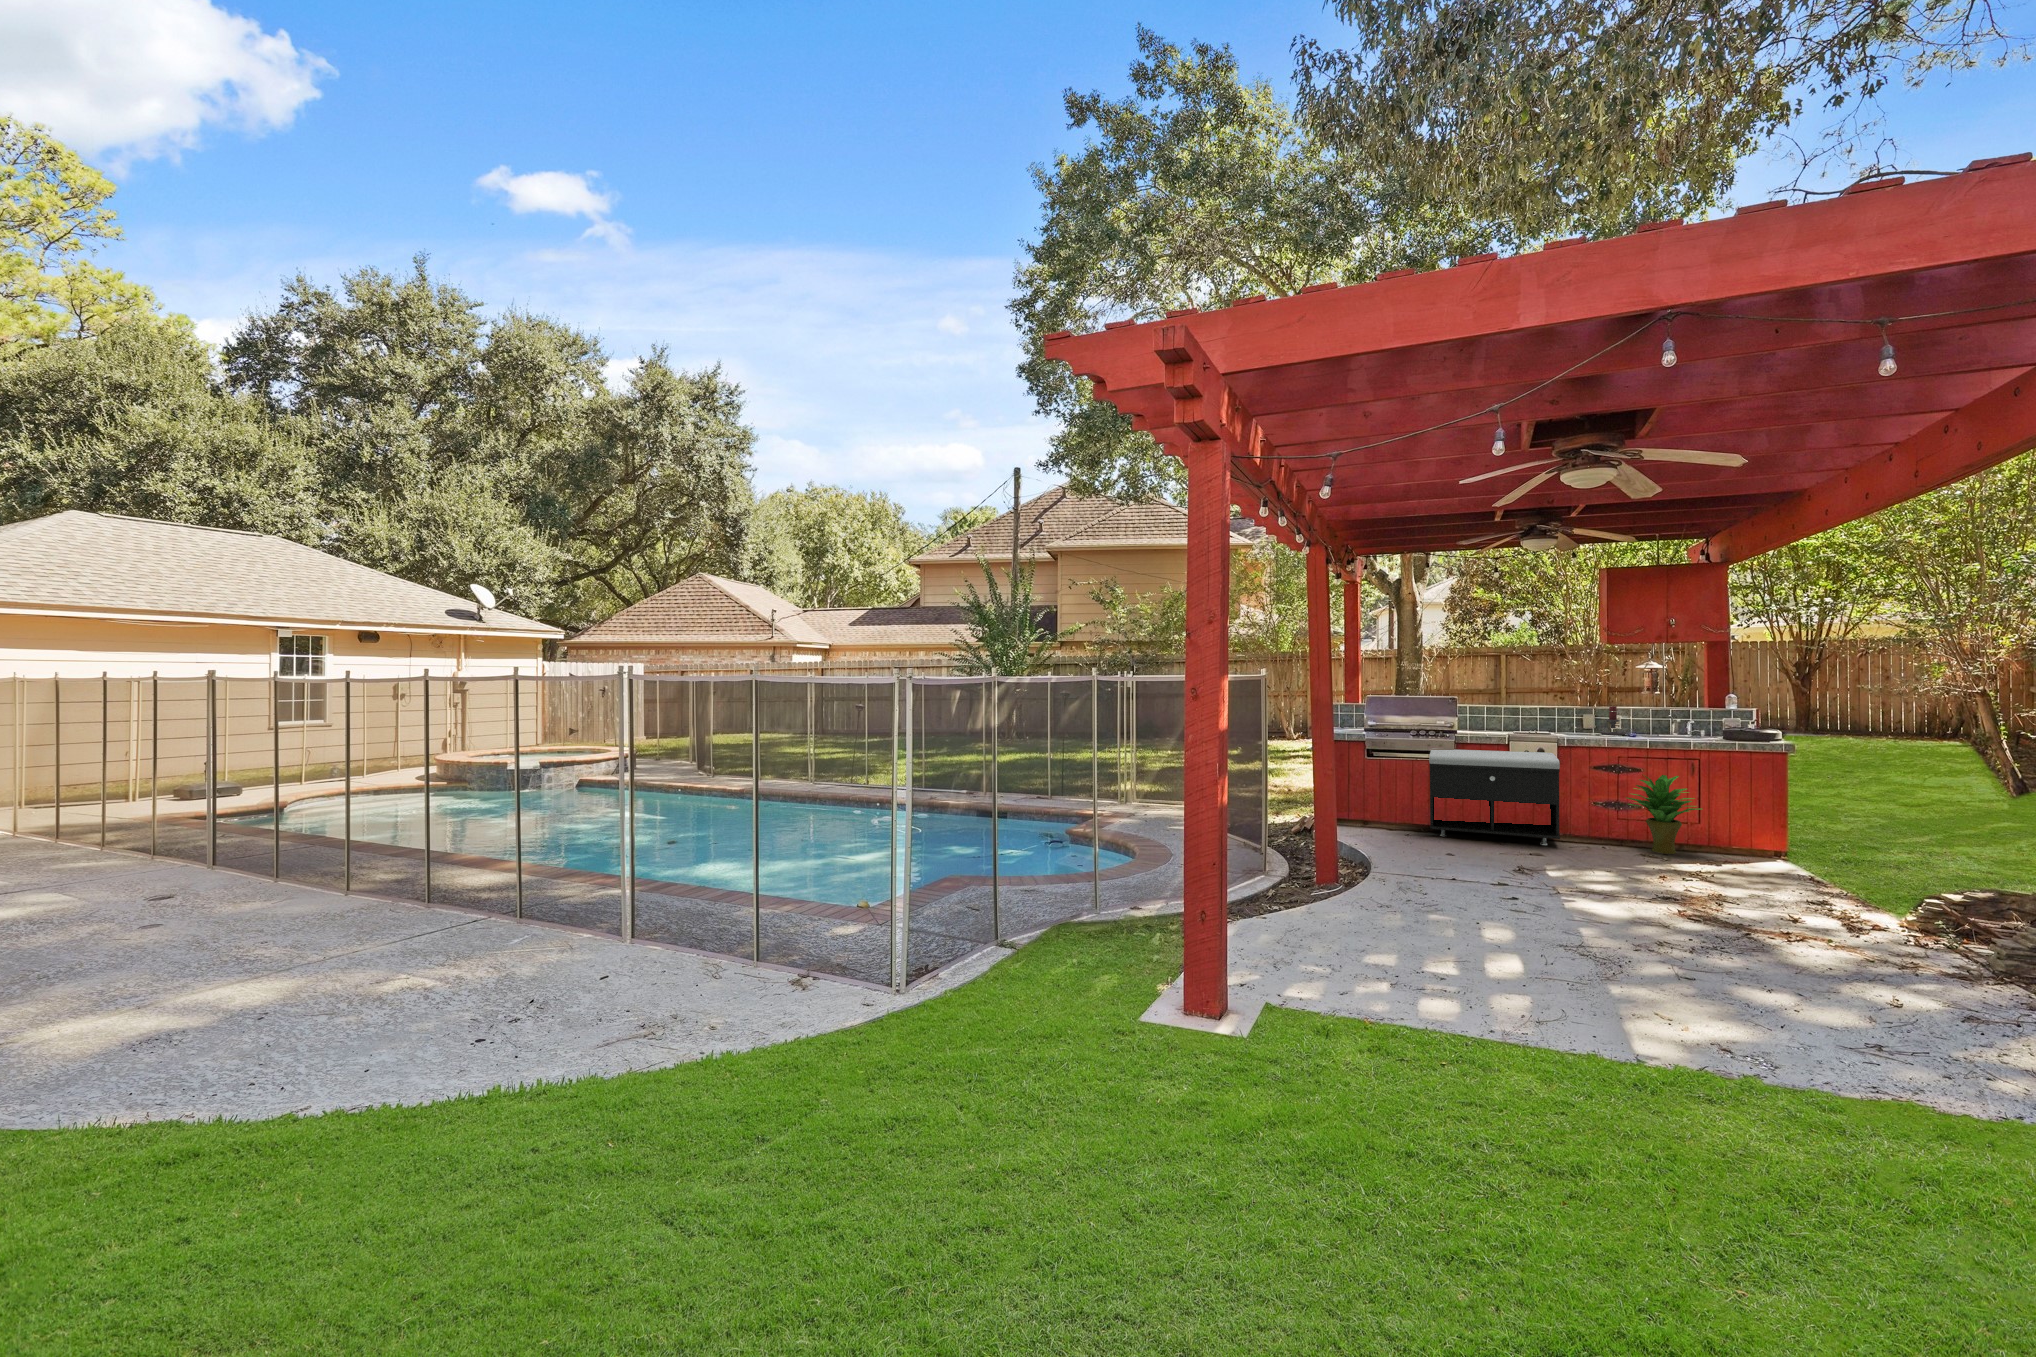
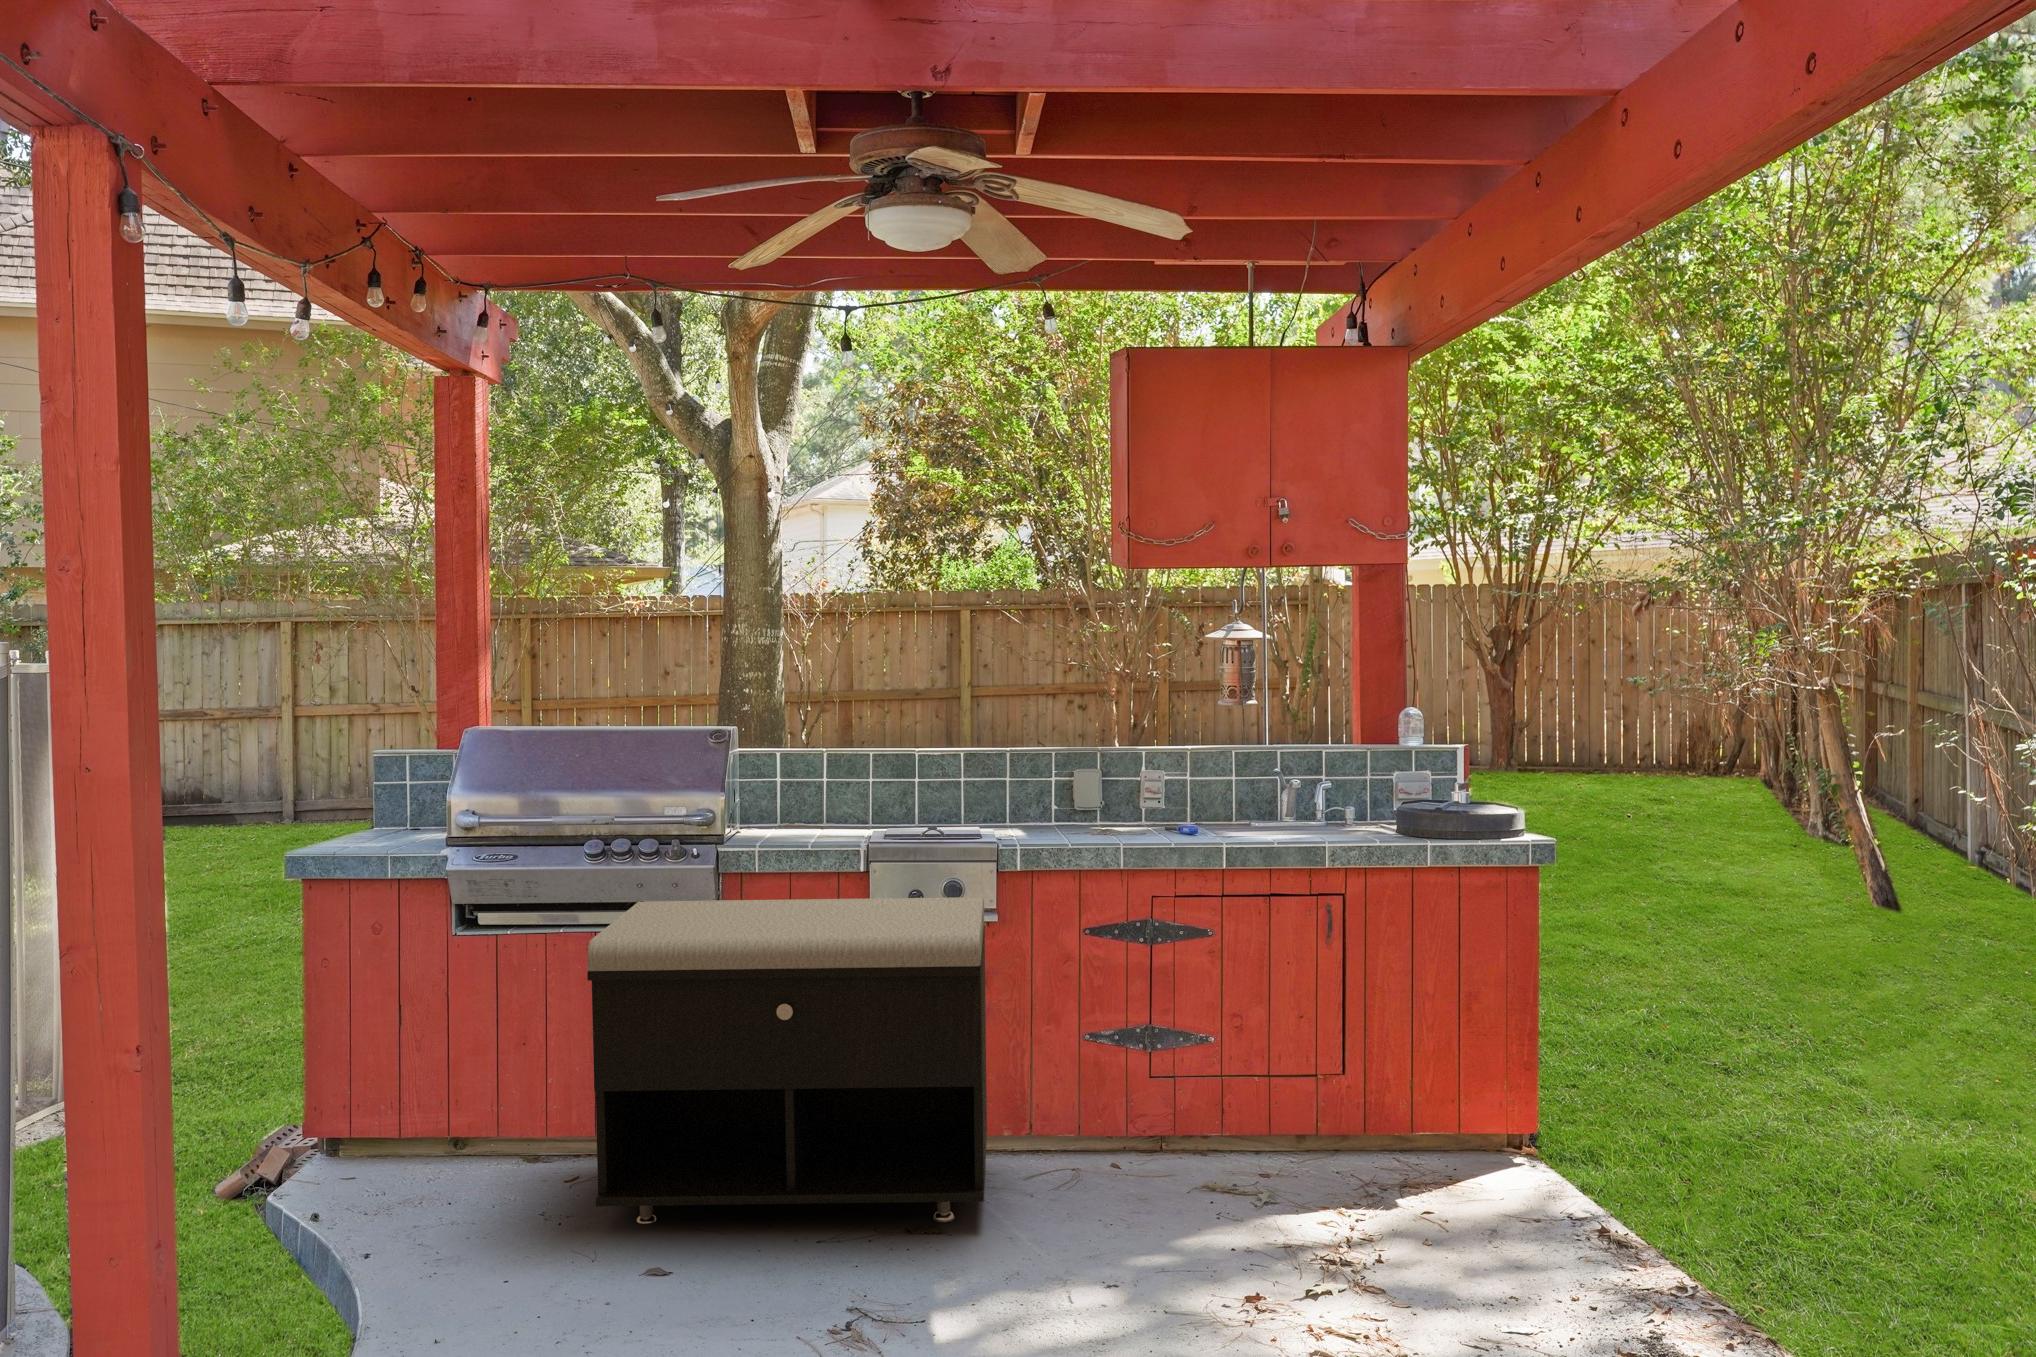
candle holder: present [1601,706,1633,735] -> none [1120,738,1197,824]
potted plant: present [1626,775,1701,854] -> none [1167,950,1355,1202]

